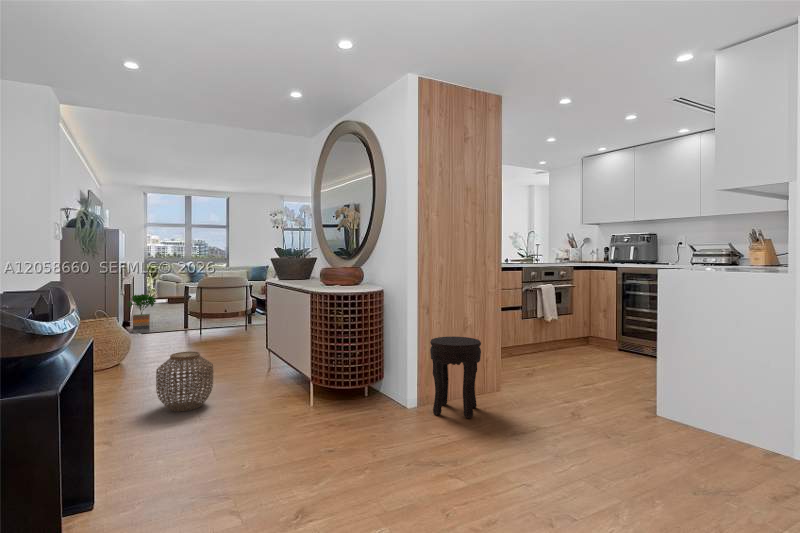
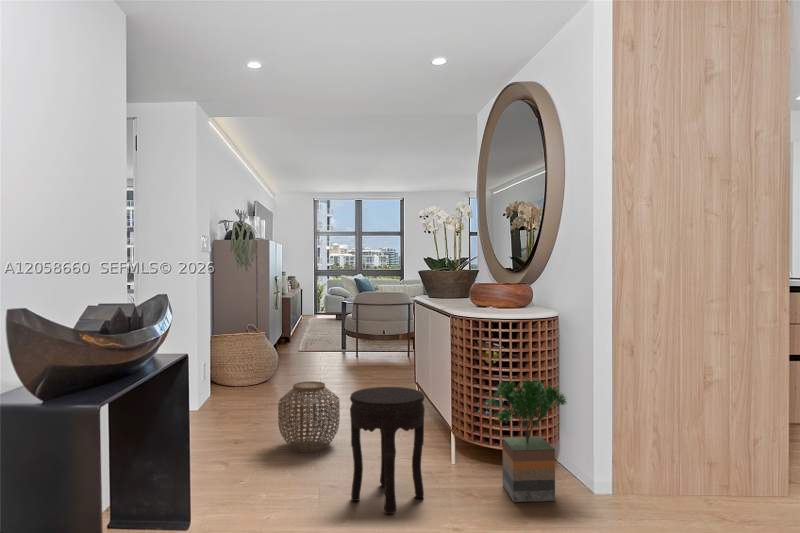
potted tree: present [127,294,156,333] -> present [486,380,566,502]
side table: present [430,336,481,418] -> present [350,387,425,514]

